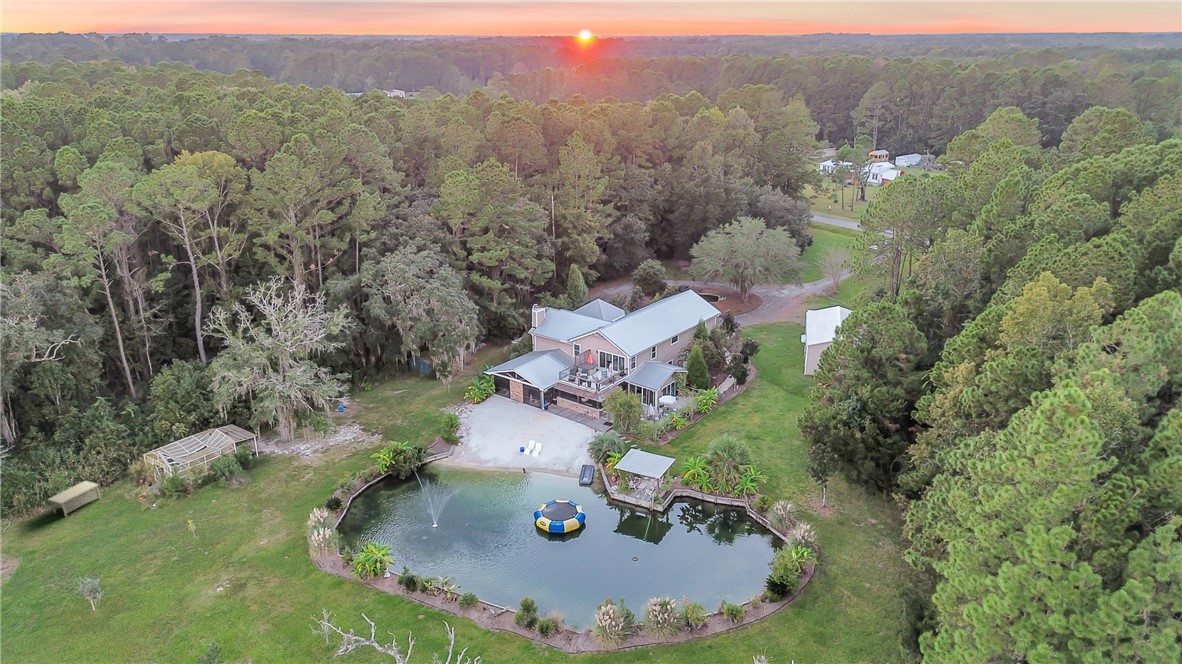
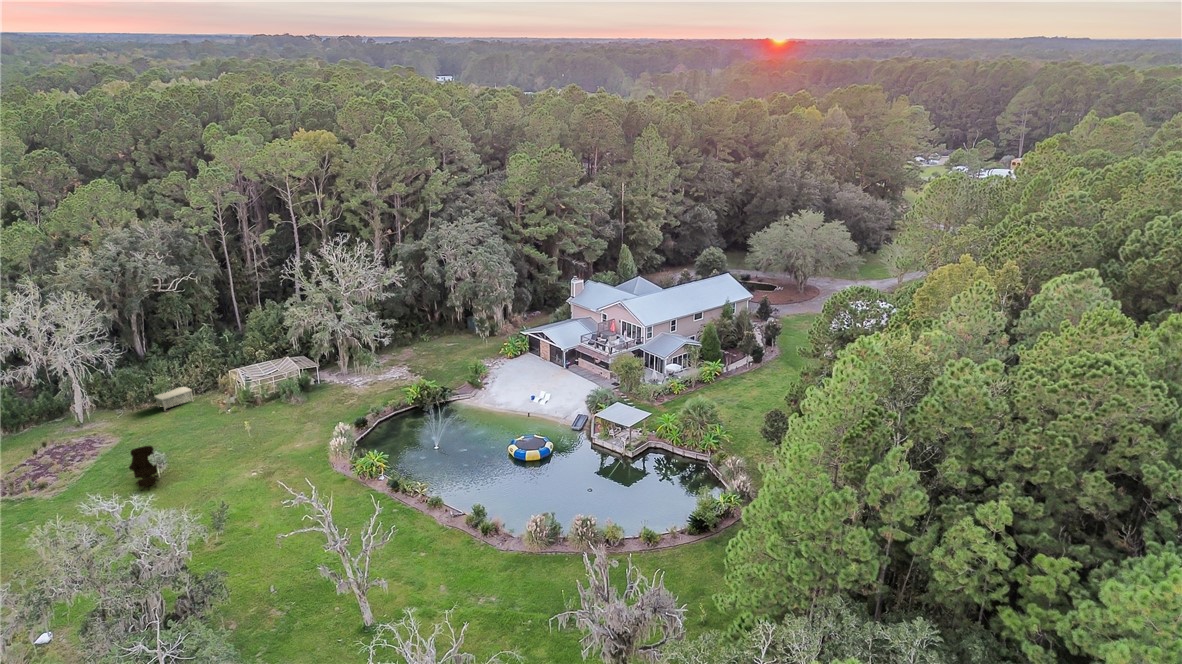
lounge chair: none [55,576,99,639] -> present [129,446,158,491]

